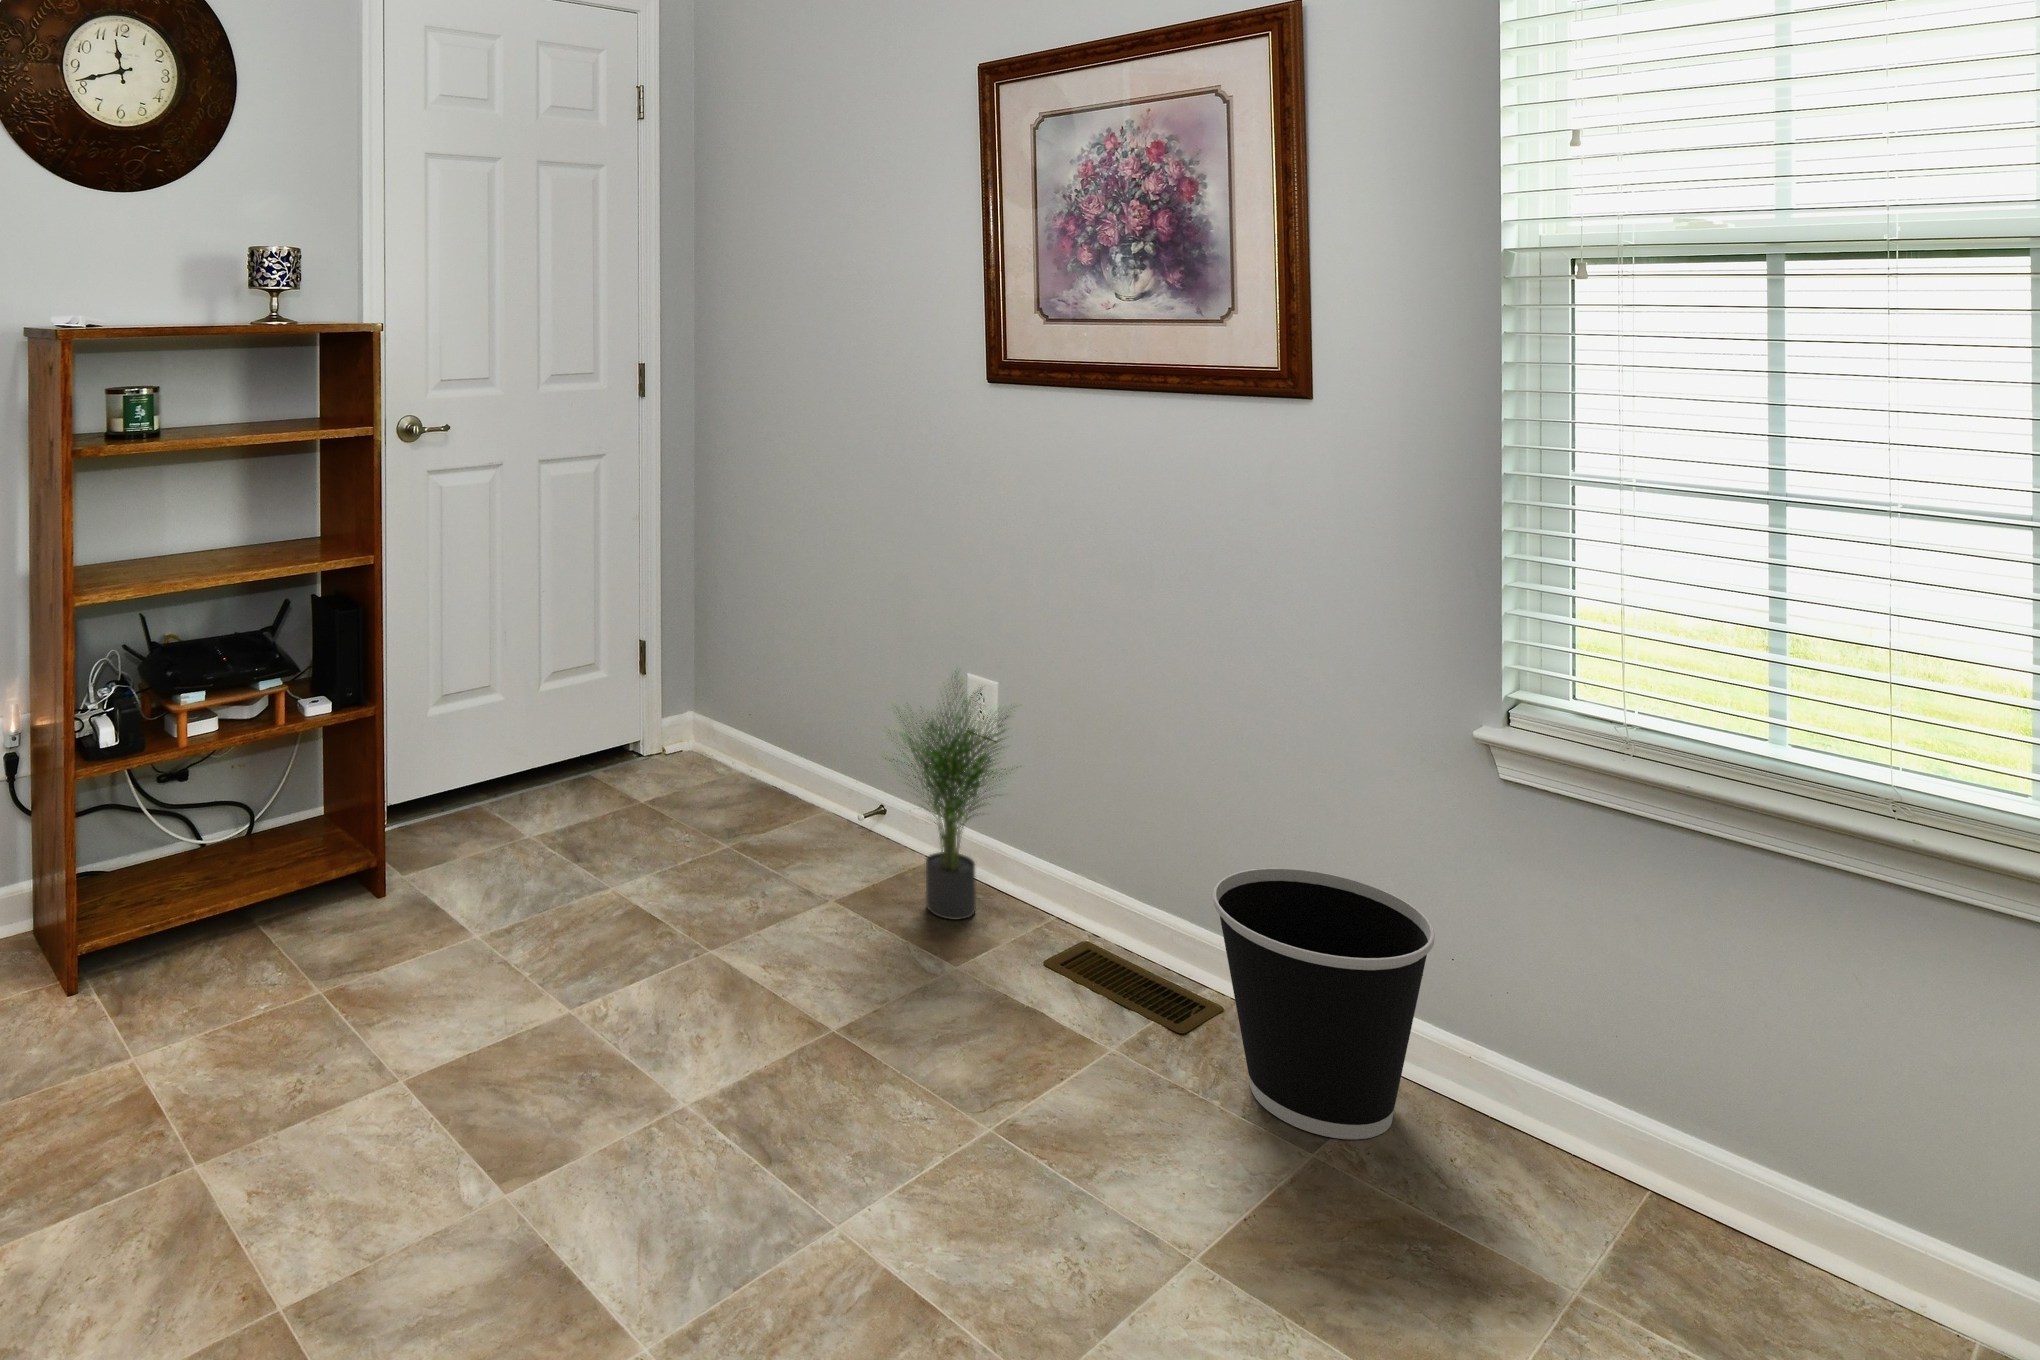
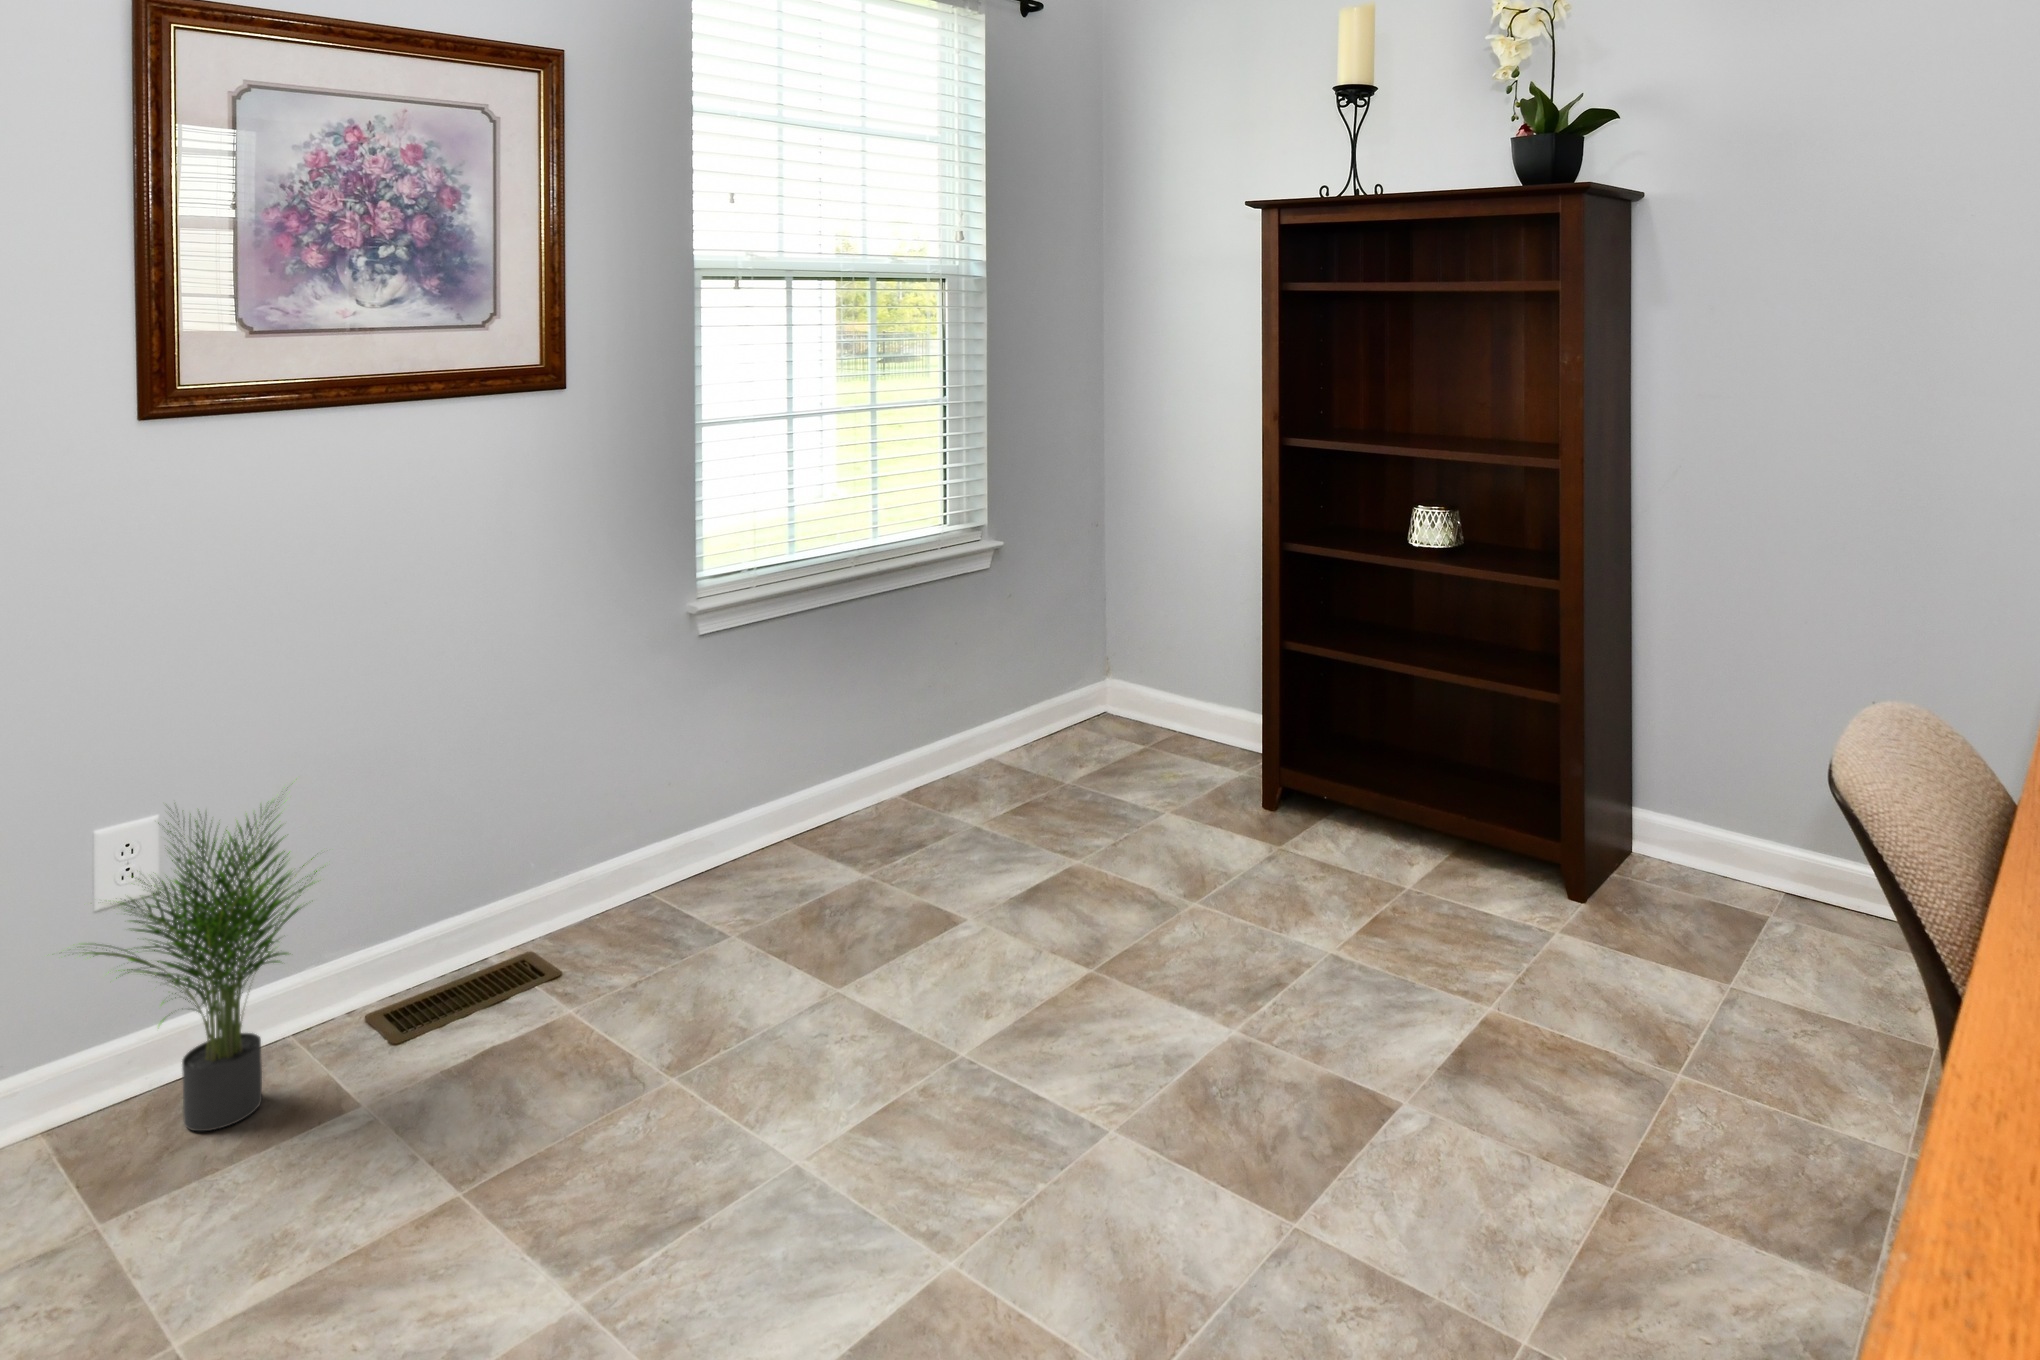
wastebasket: present [1213,868,1435,1139] -> none [598,749,758,944]

